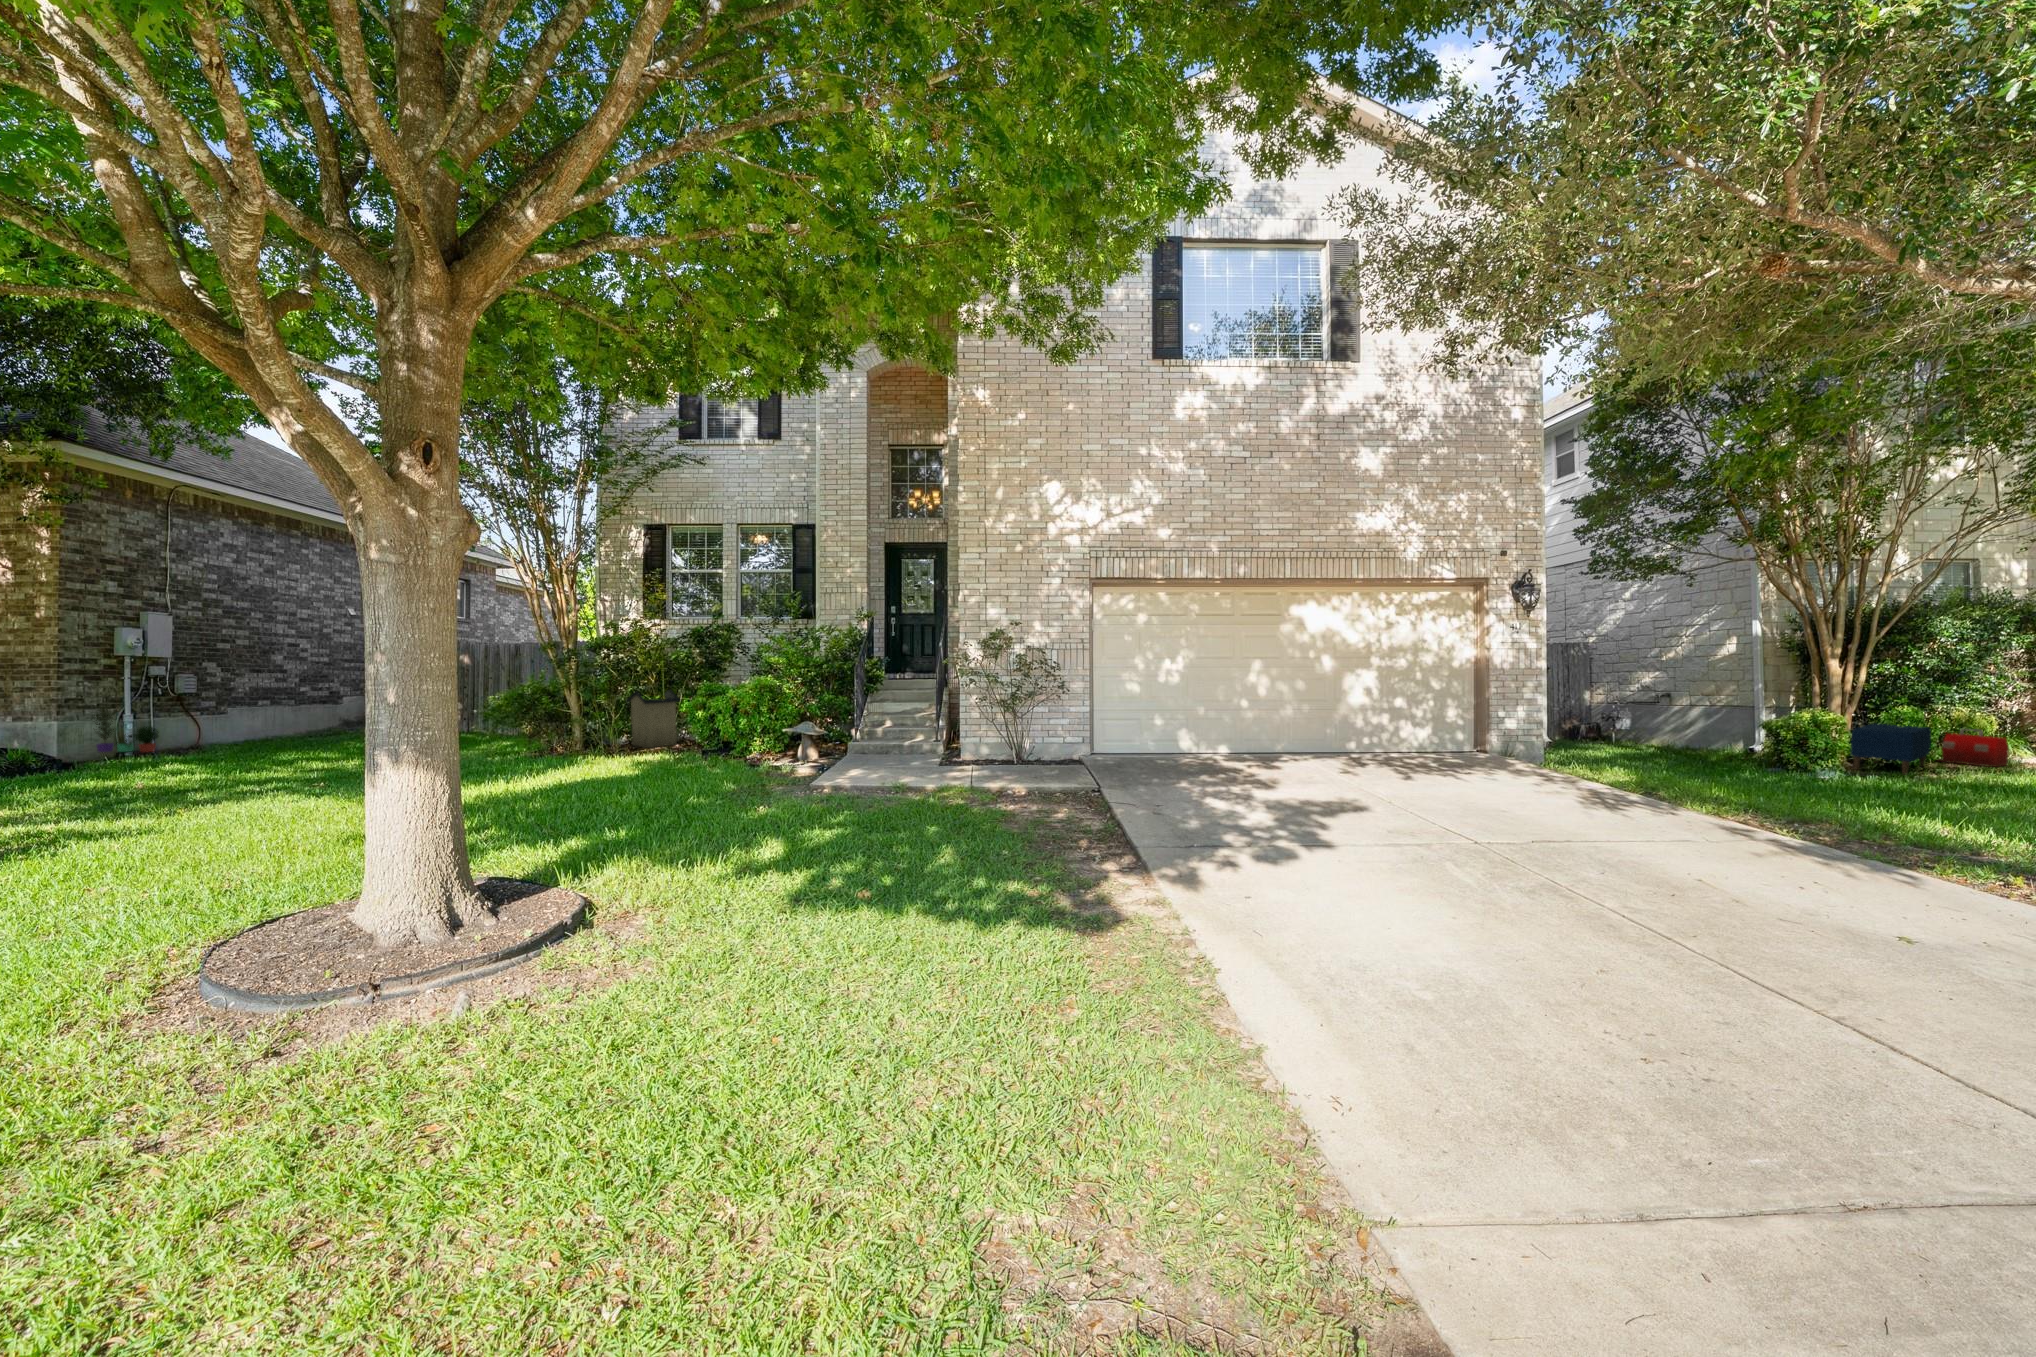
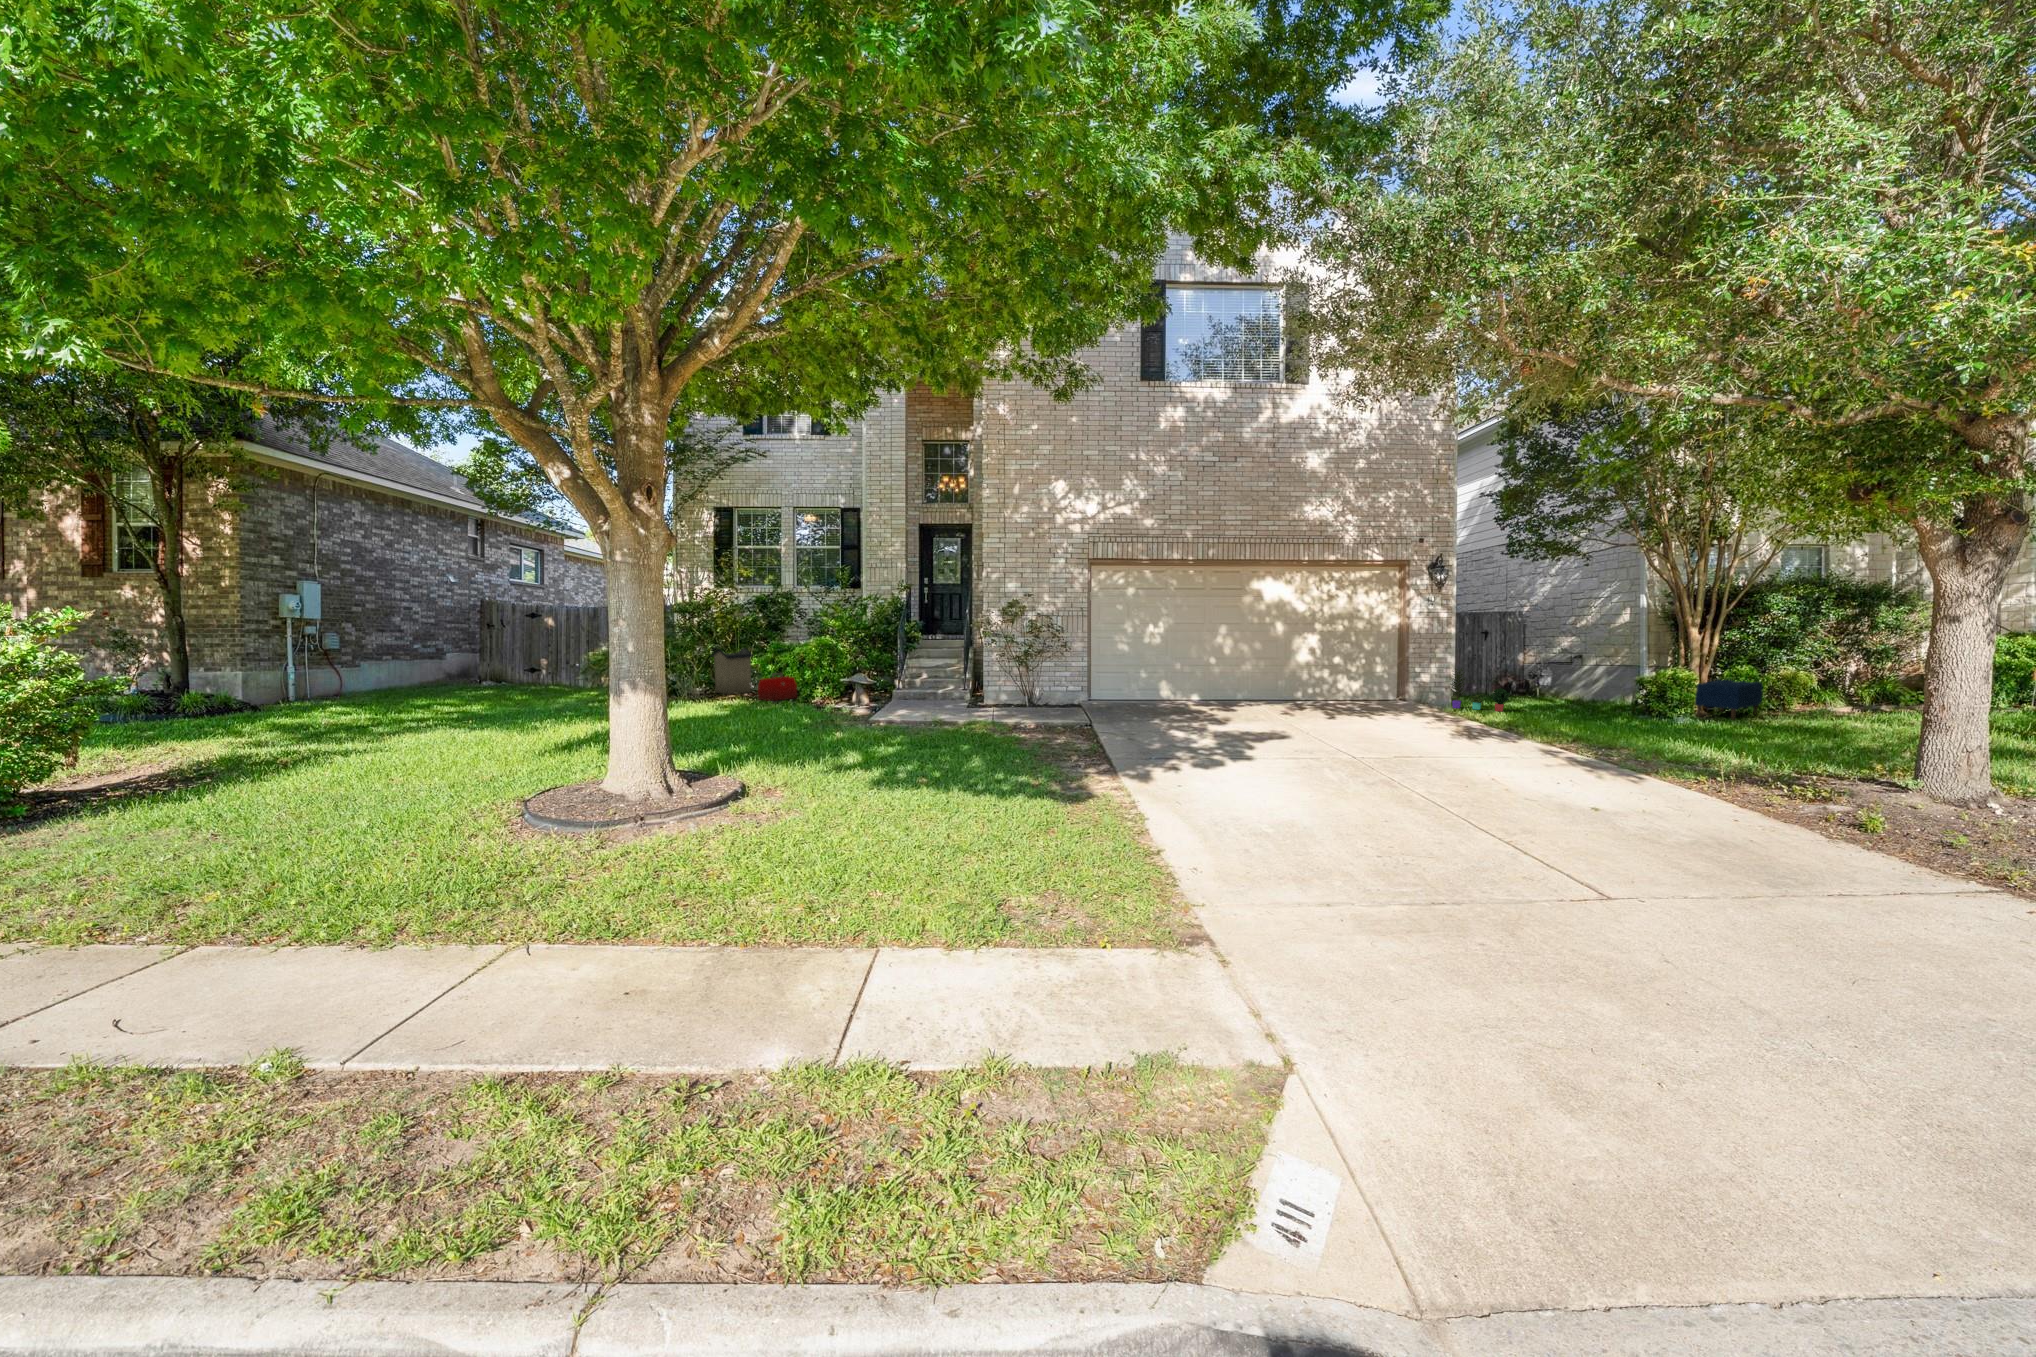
potted plant: present [94,706,159,752] -> present [1450,669,1510,712]
toolbox: present [1938,729,2009,767] -> present [758,674,797,701]

